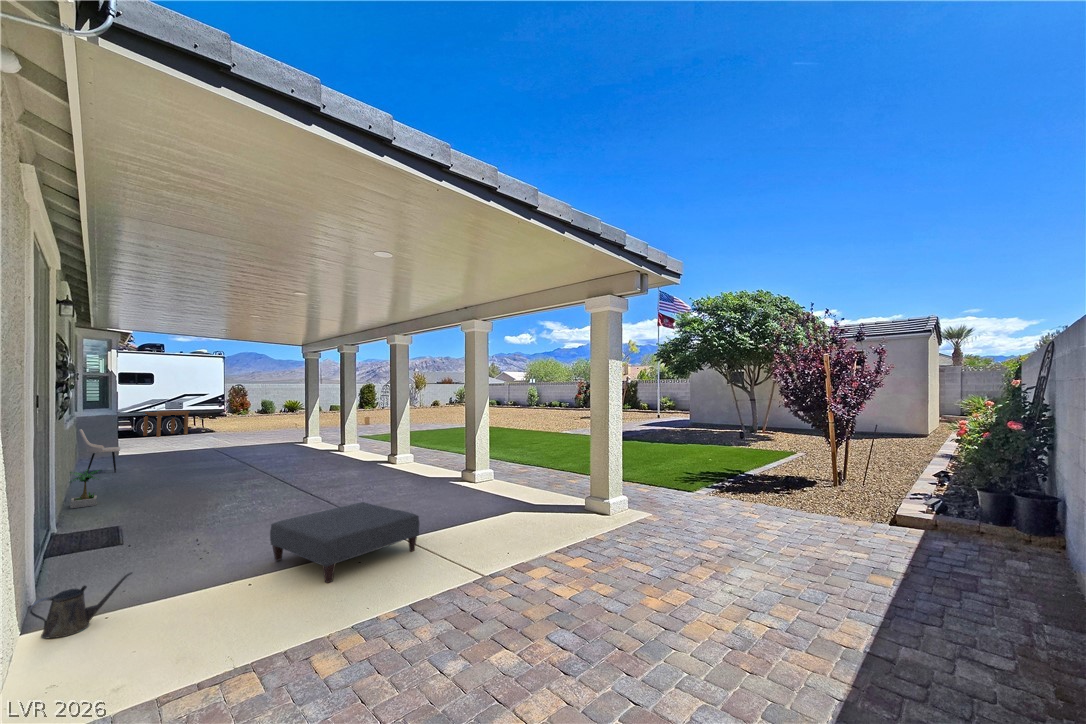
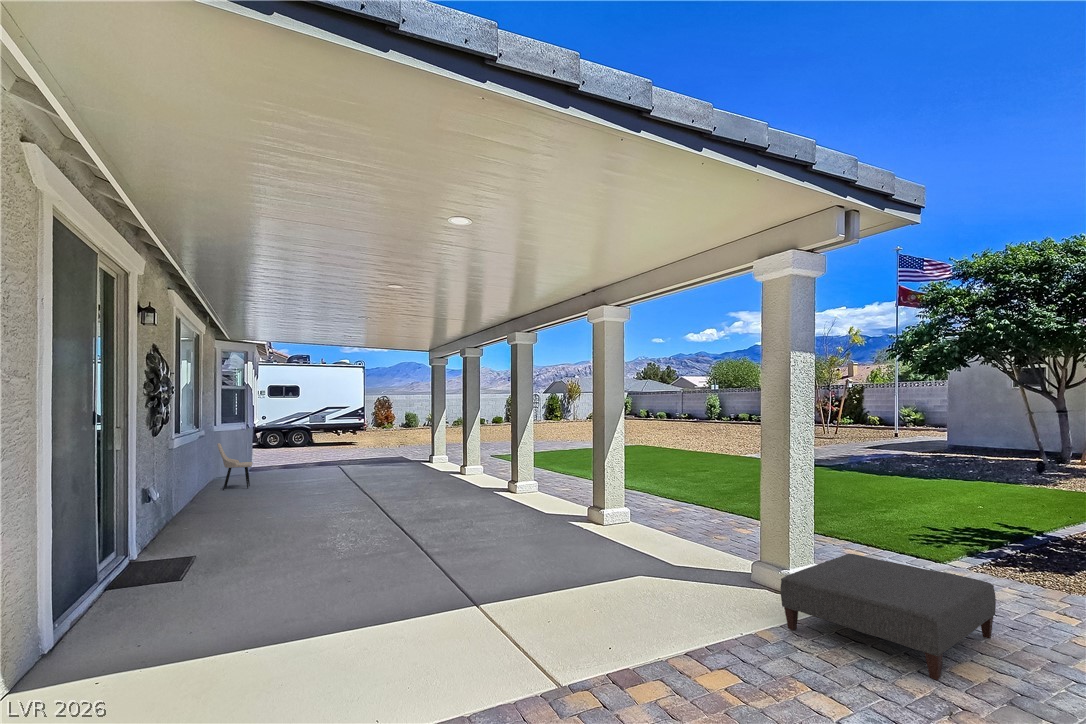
dining table: present [143,410,190,437] -> none [290,423,331,451]
potted plant: present [70,469,99,508] -> none [188,485,222,526]
ottoman: present [270,502,419,583] -> present [780,554,996,680]
watering can: present [30,572,132,638] -> none [71,616,171,684]

